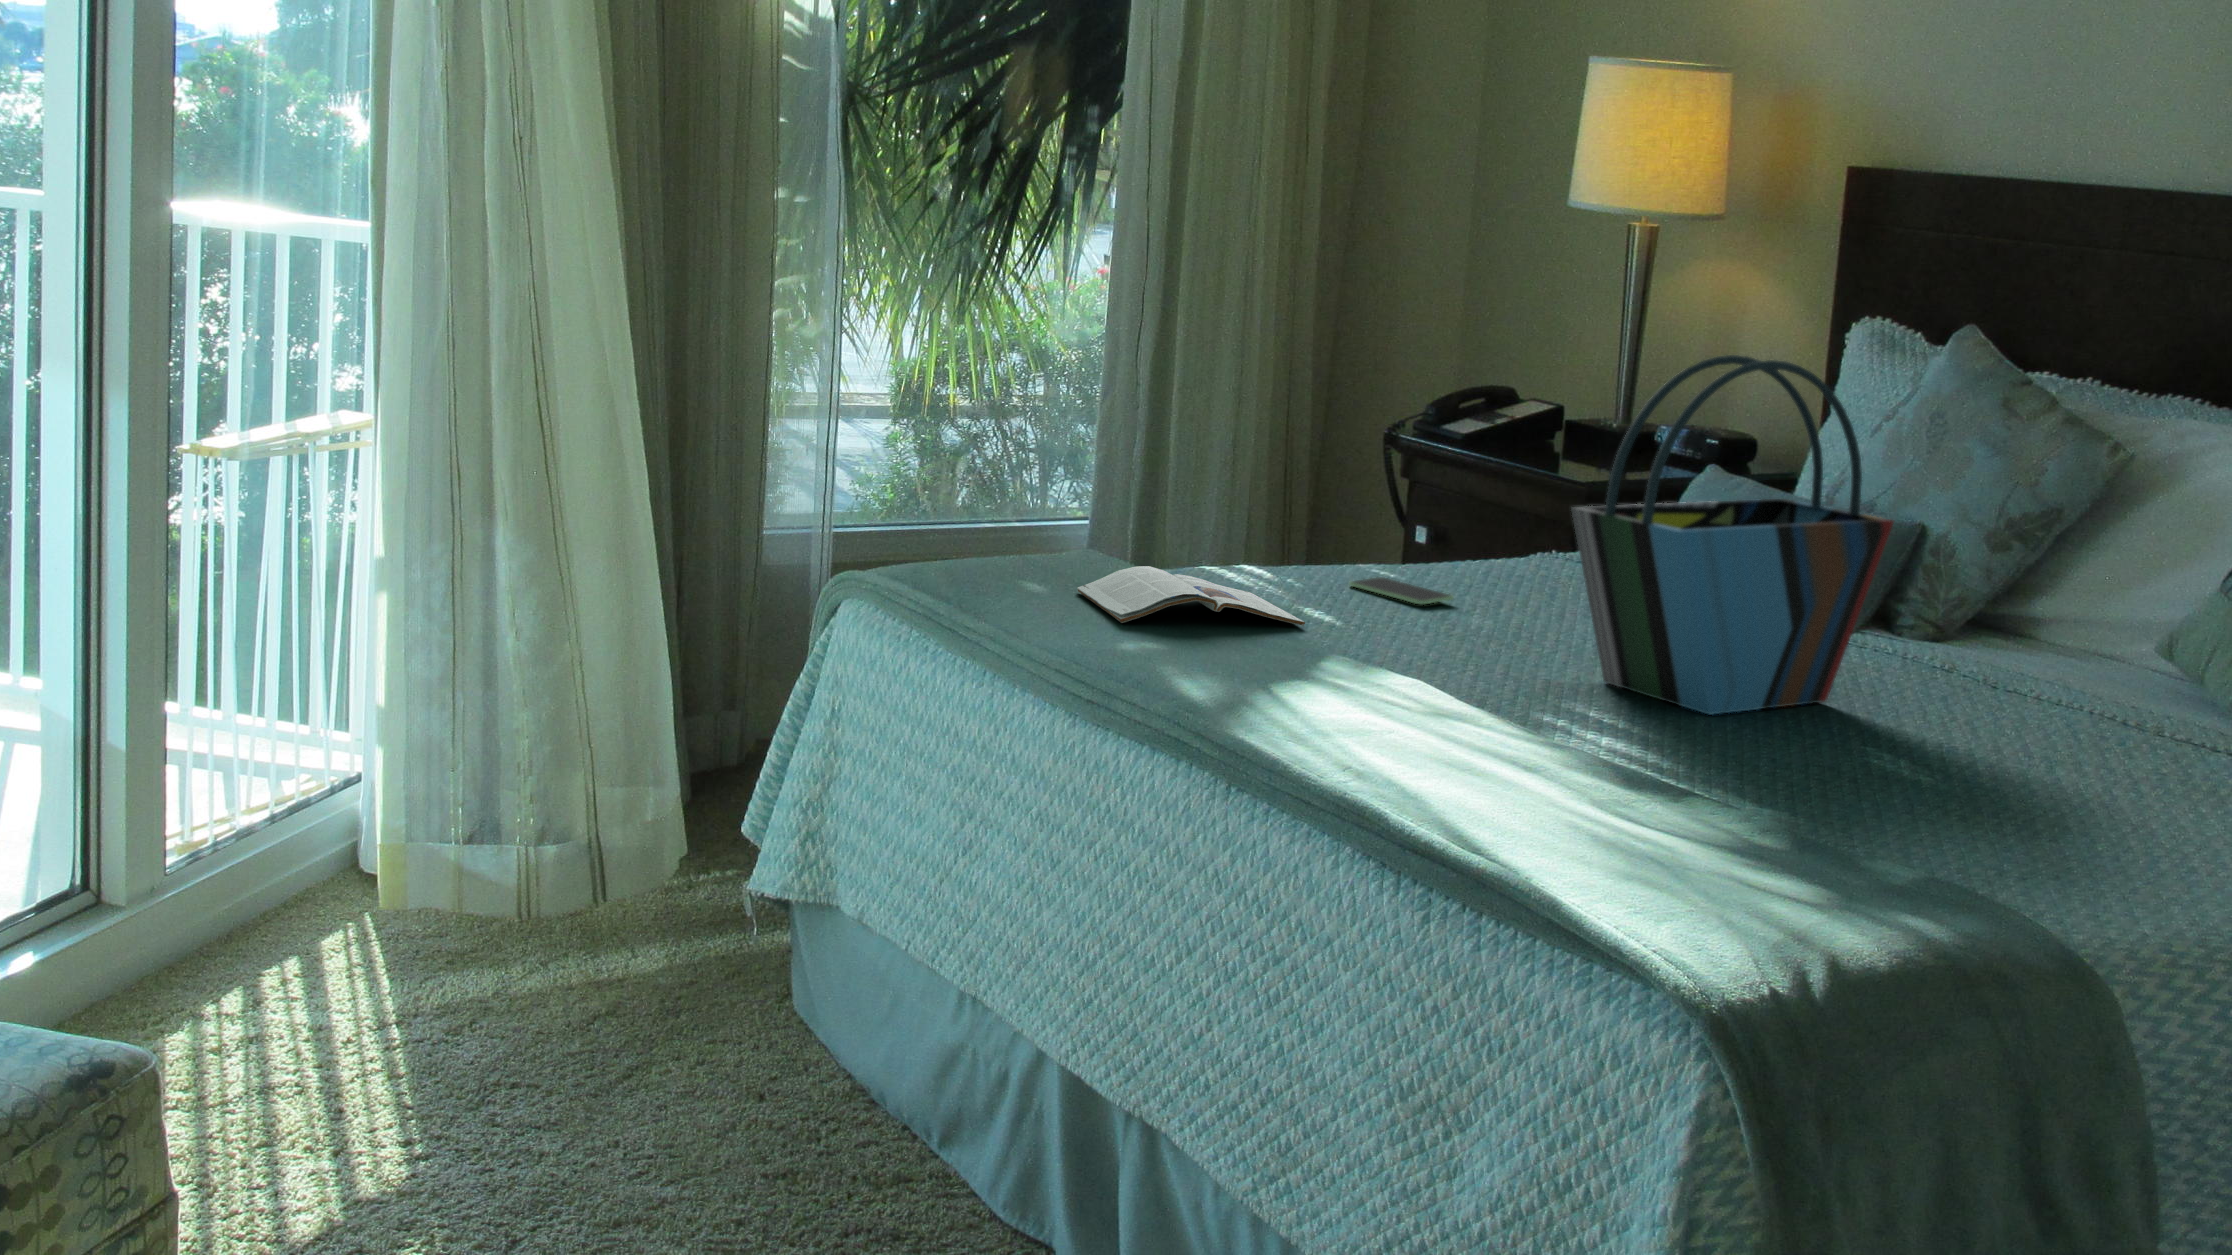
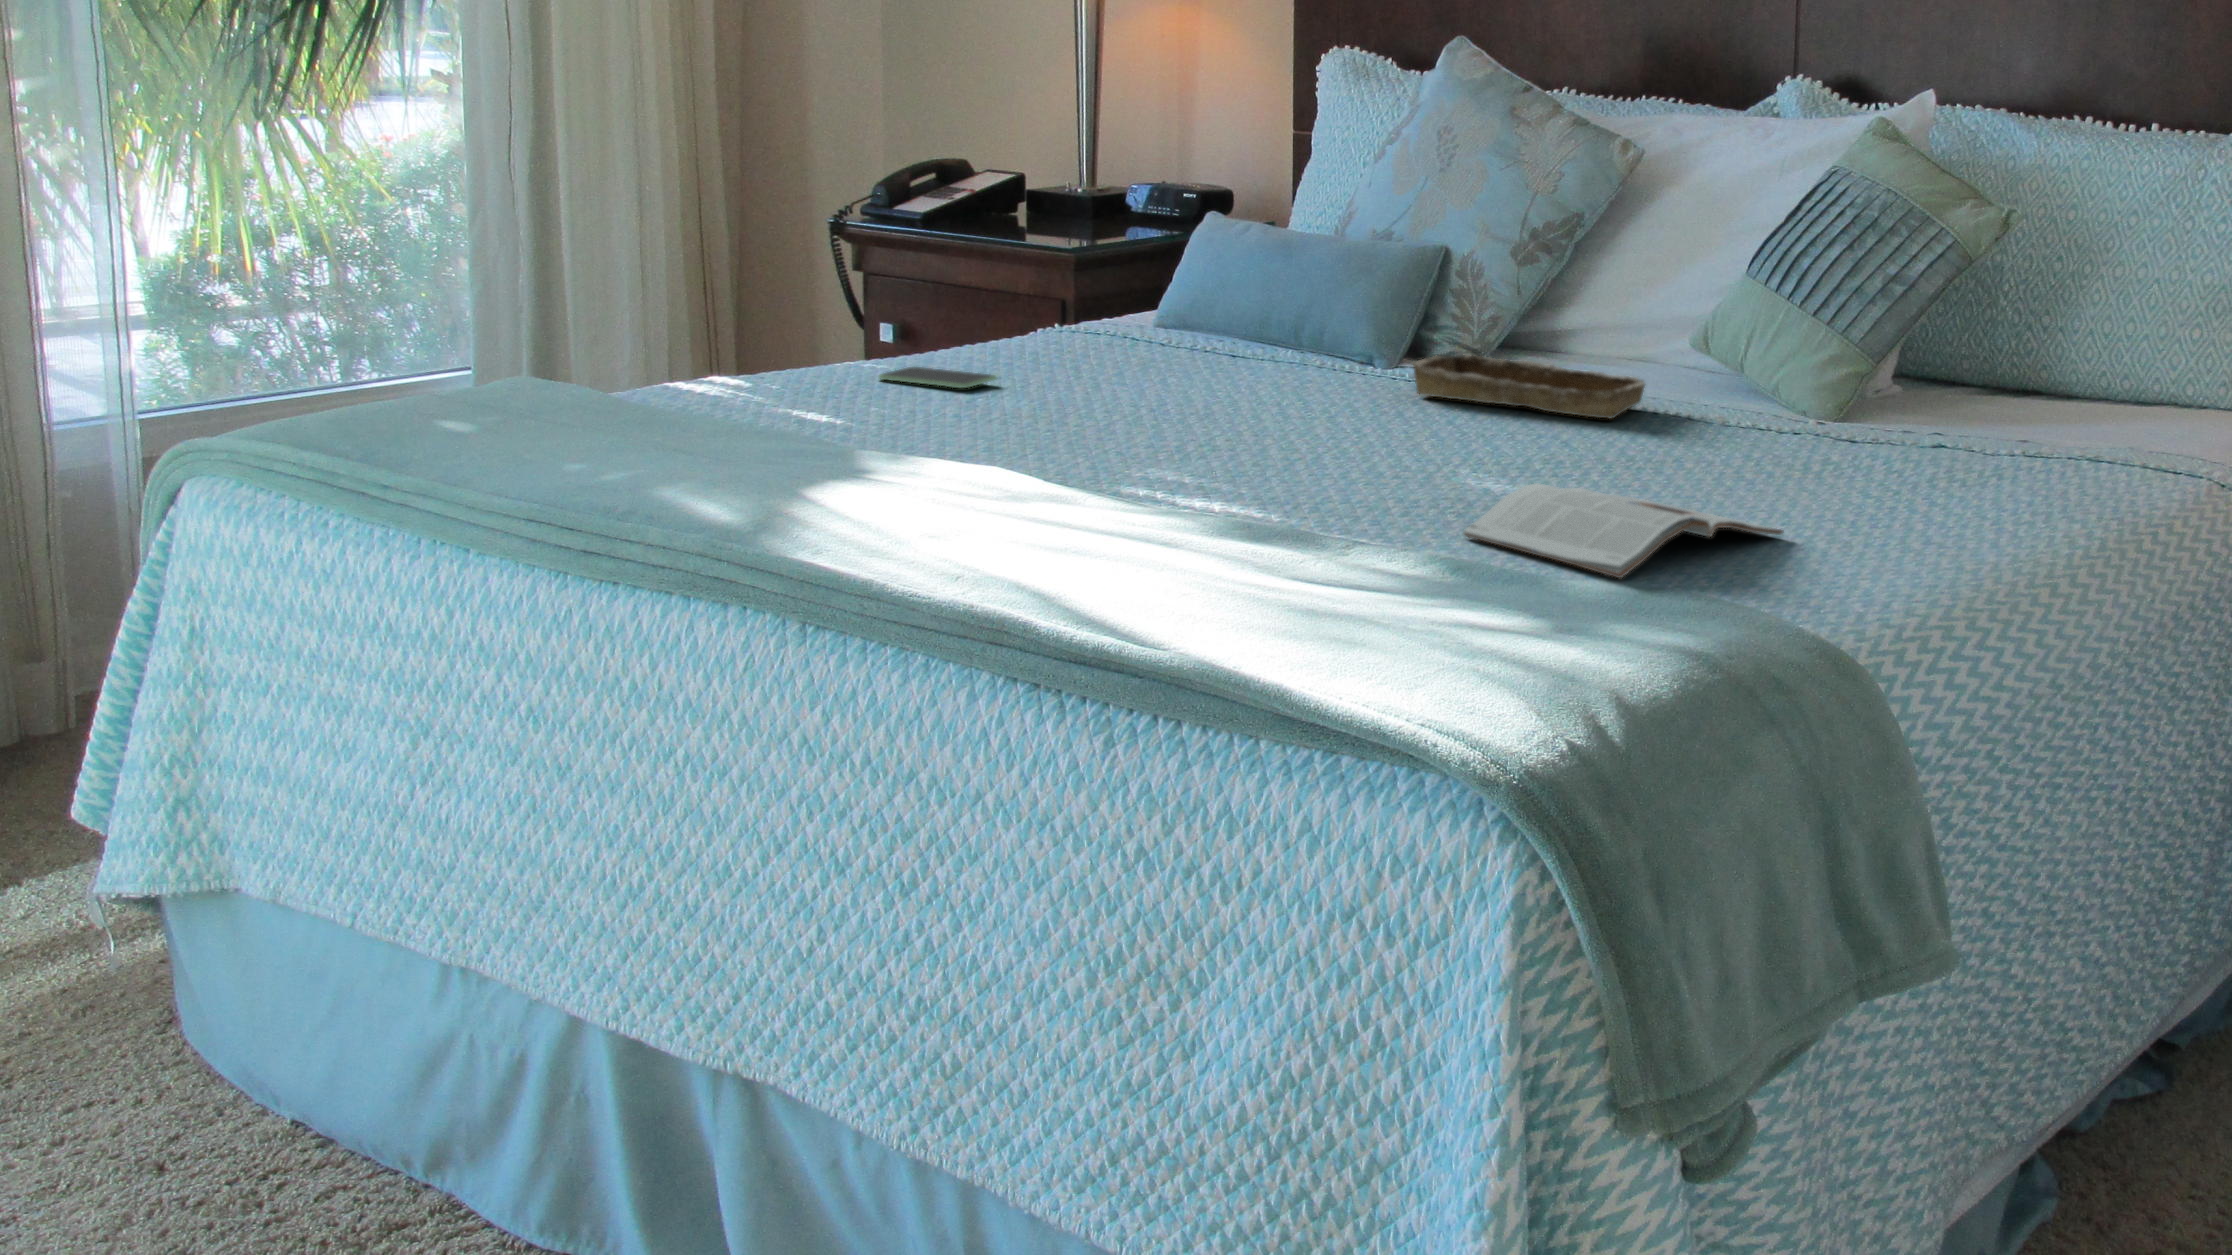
tote bag: present [1571,355,1894,715] -> none [1141,80,1430,454]
magazine: present [1077,566,1305,626] -> present [1463,483,1783,578]
tray: none [1871,631,2189,731] -> present [1412,356,1645,419]

